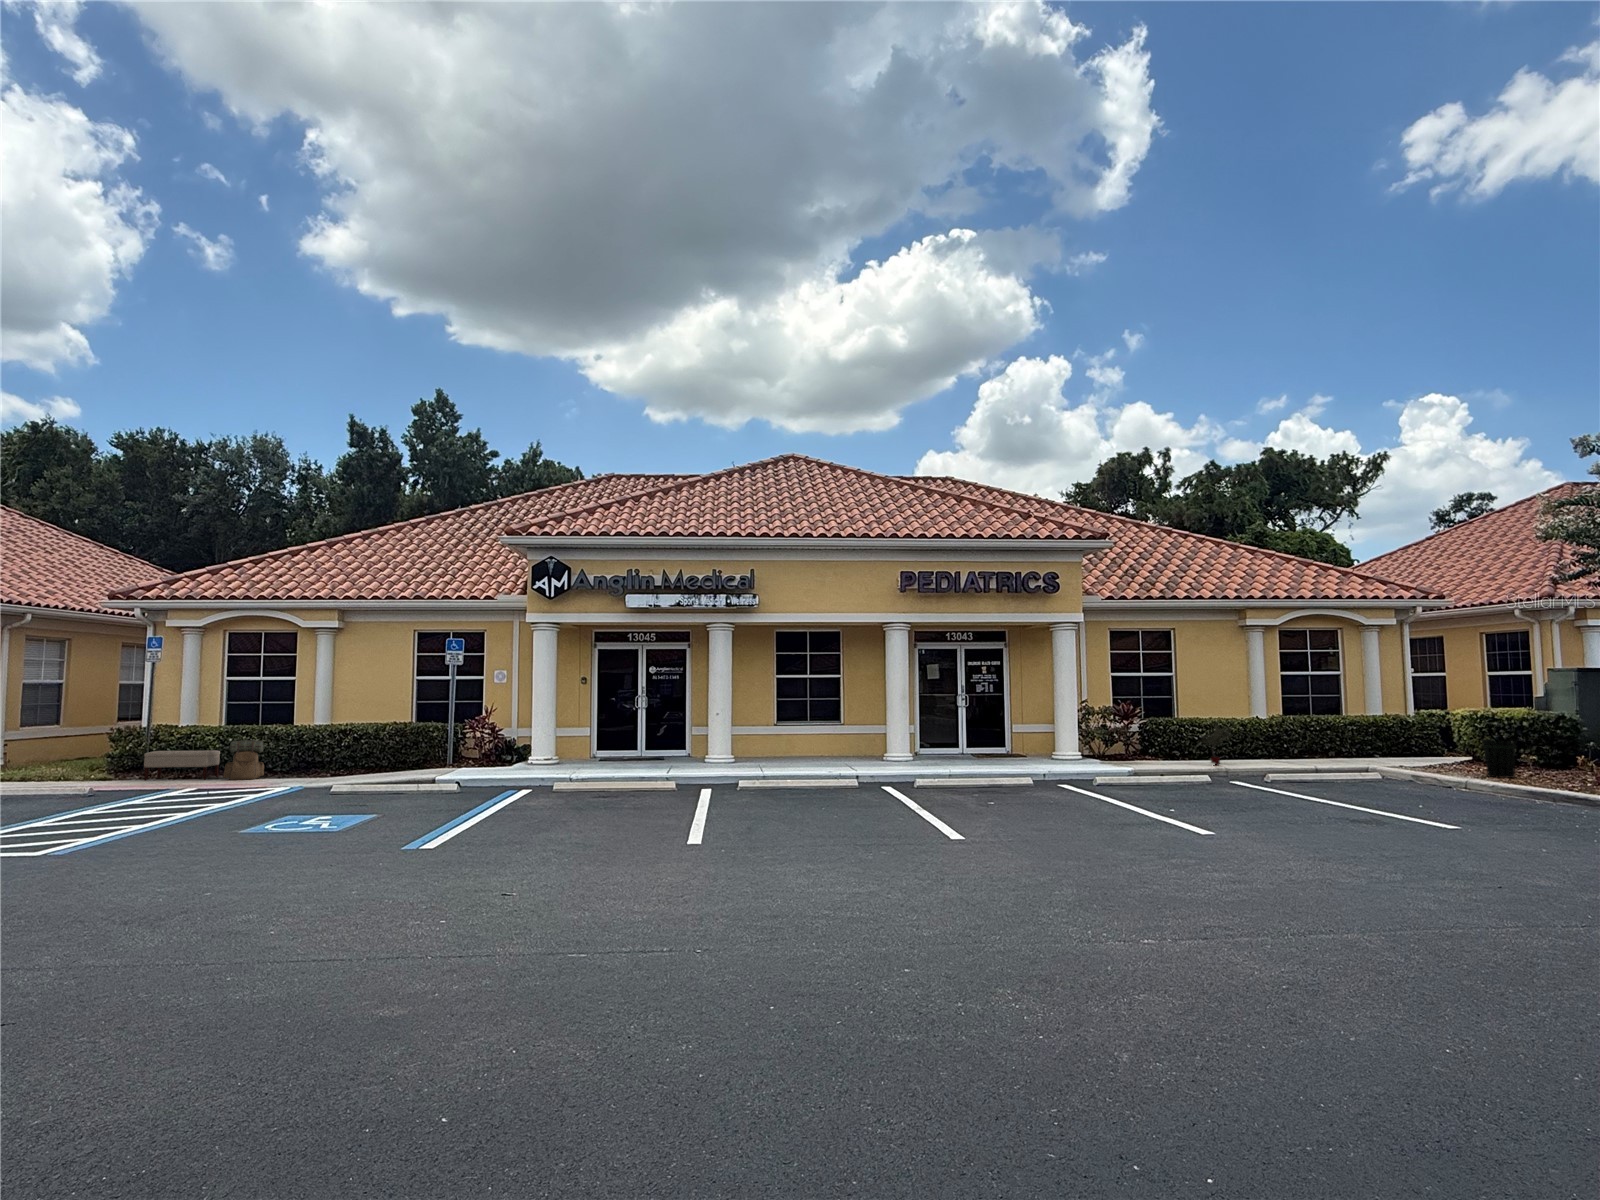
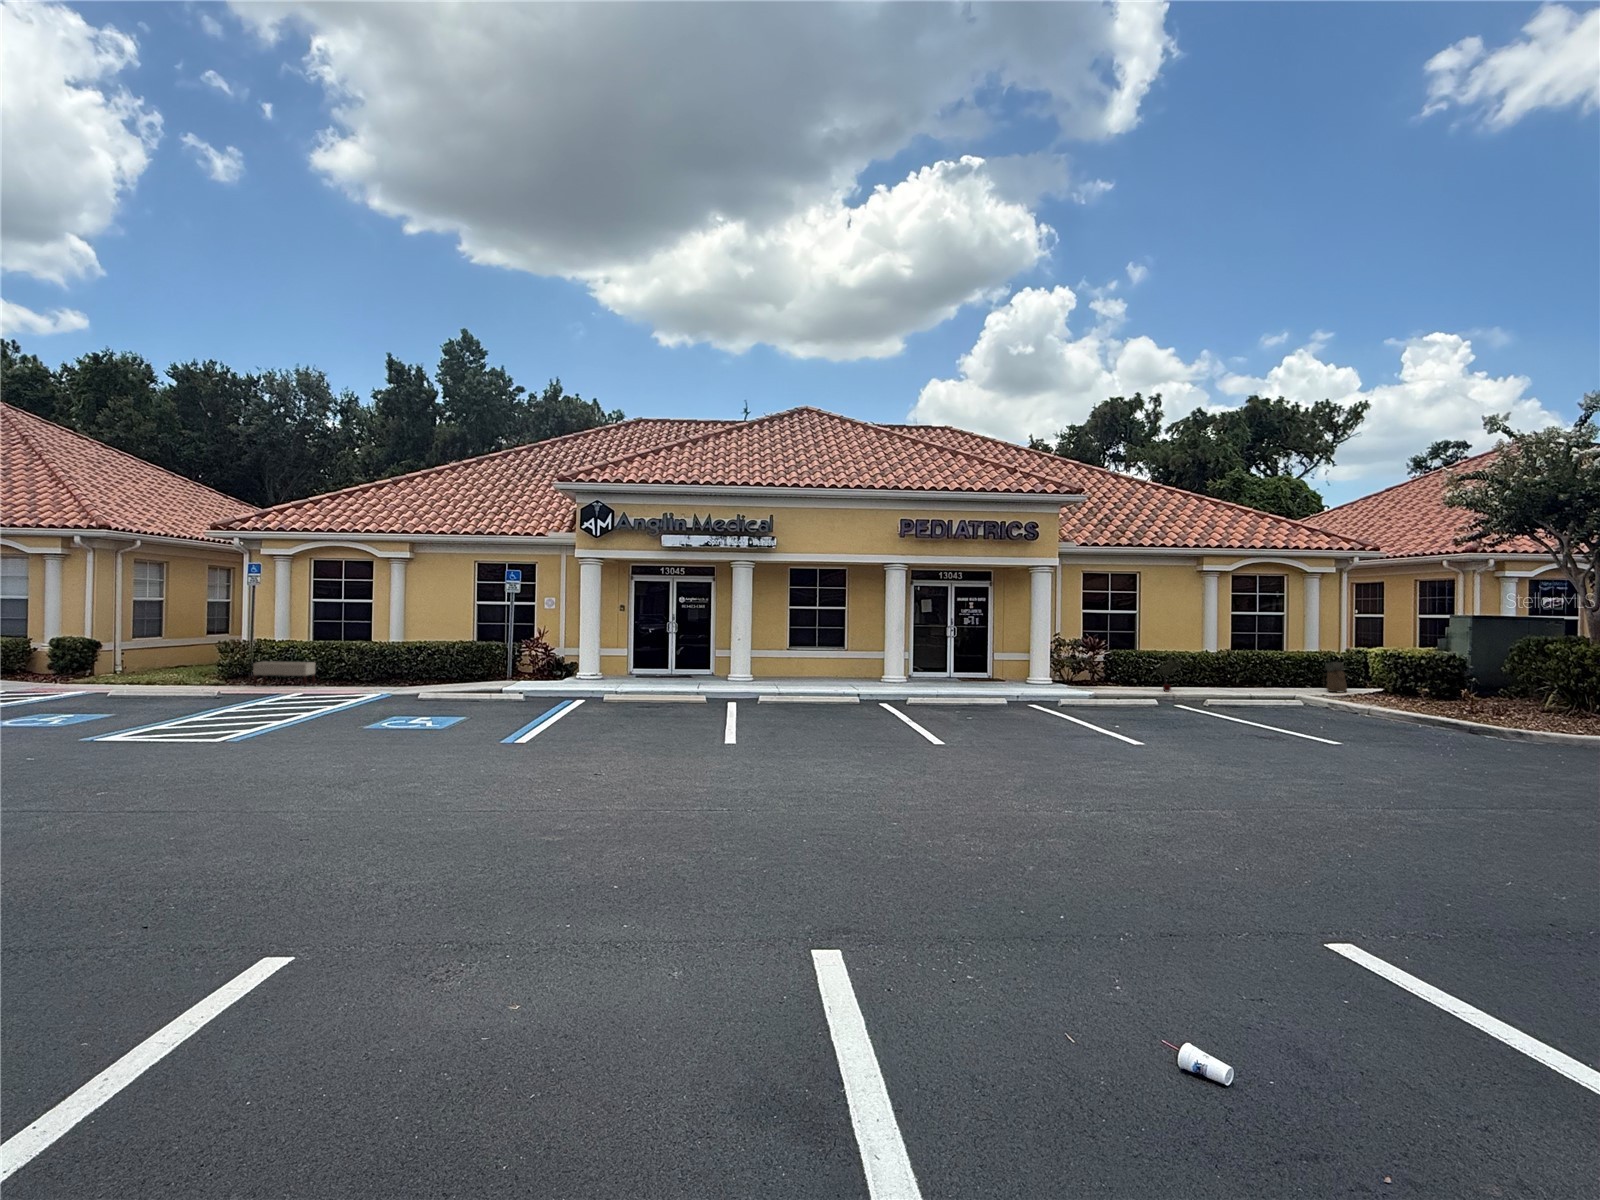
waste bin: present [1482,739,1517,778] -> none [1391,673,1421,707]
backpack: present [224,740,264,780] -> present [1325,662,1347,692]

